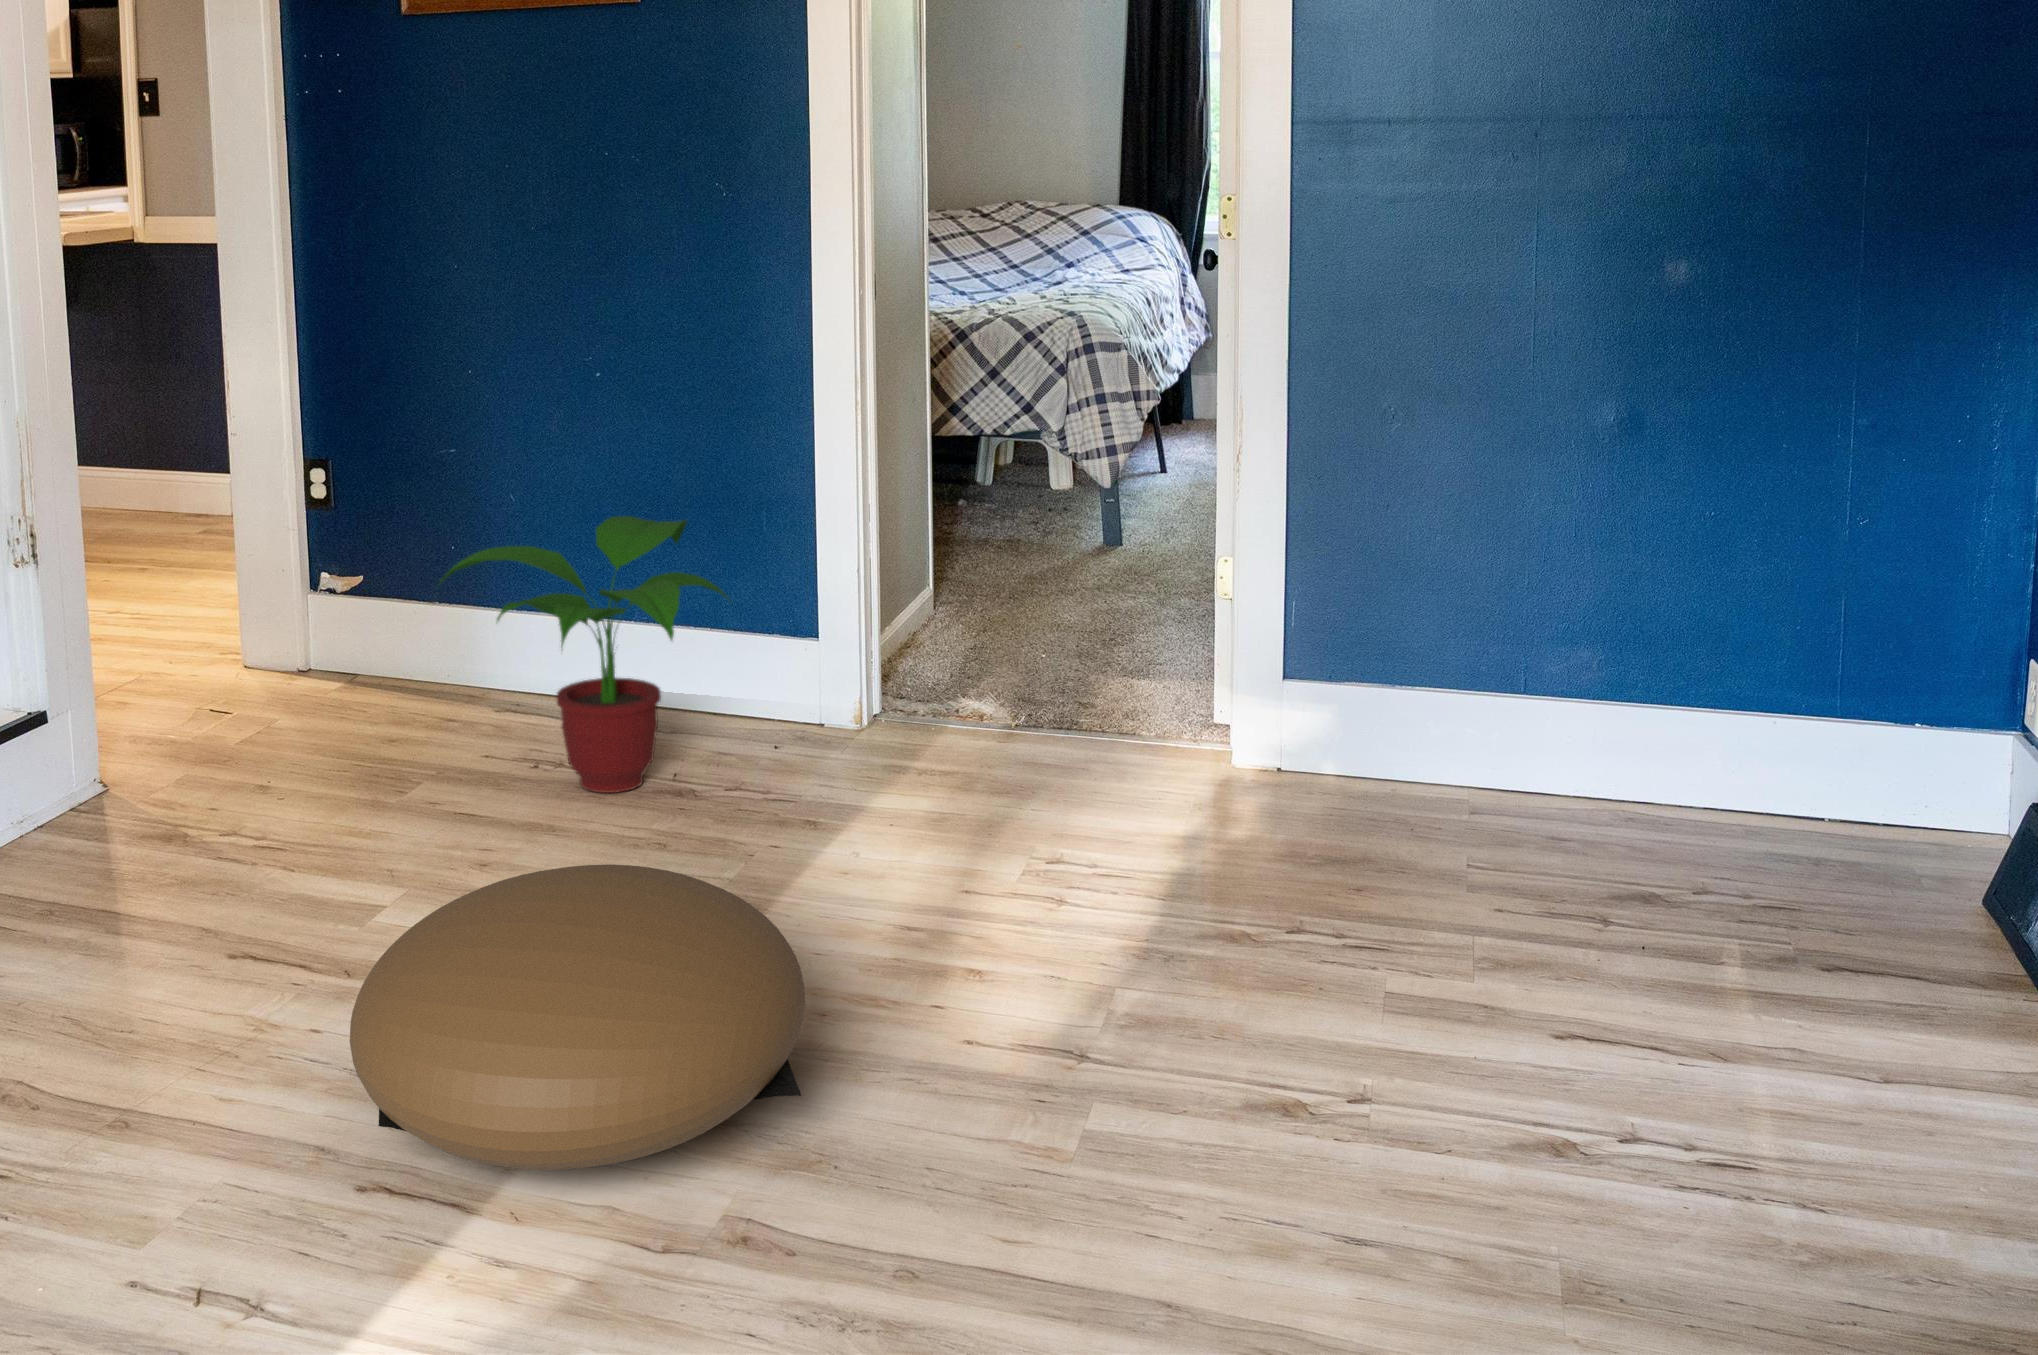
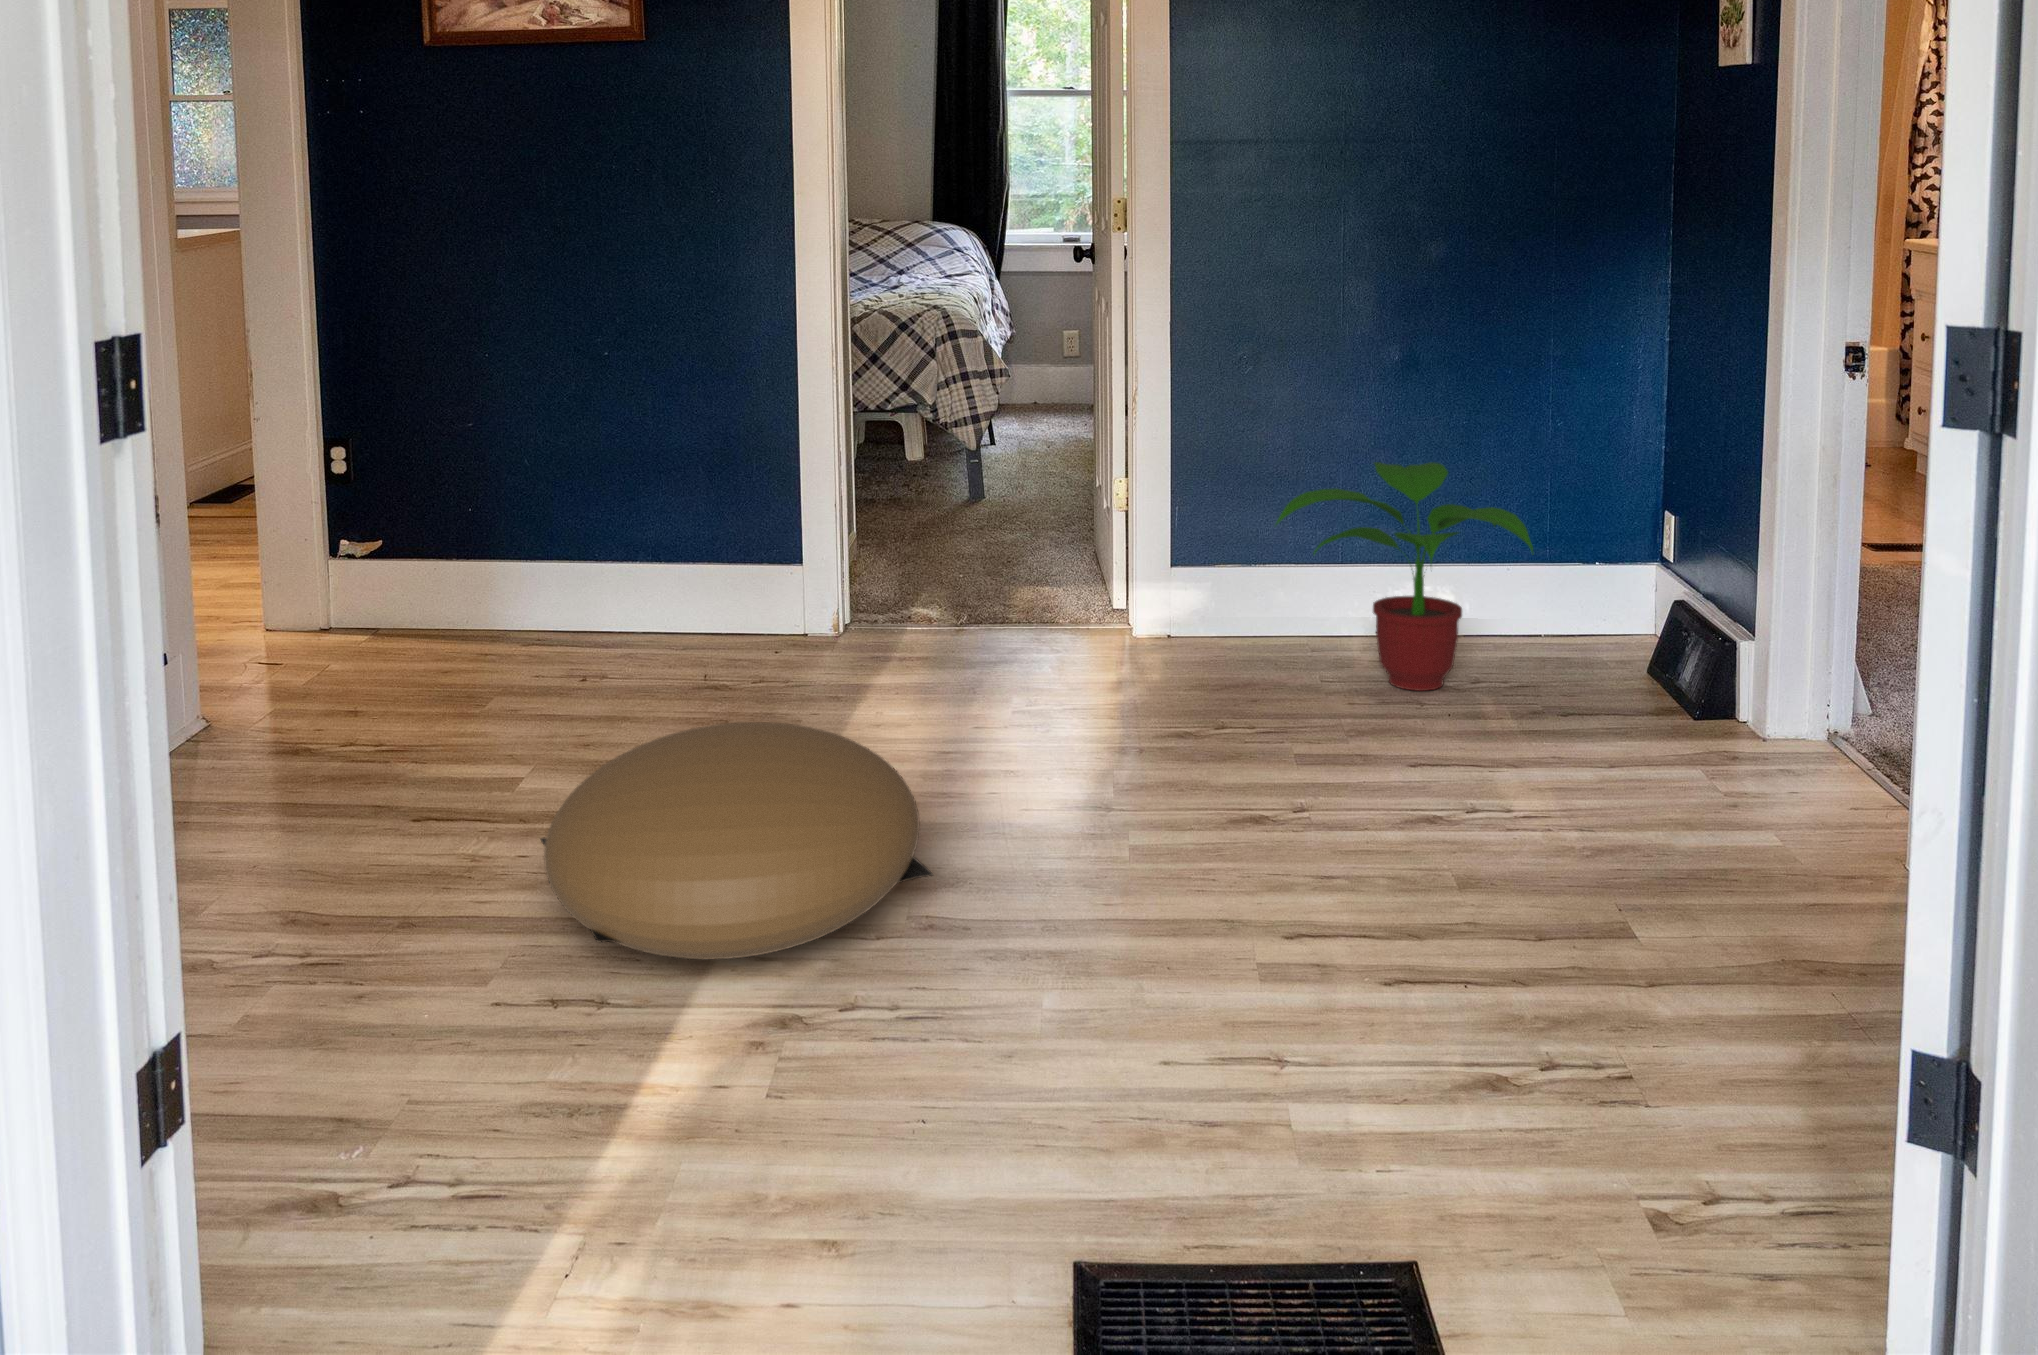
potted plant: present [440,516,729,793] -> present [1276,462,1533,691]

